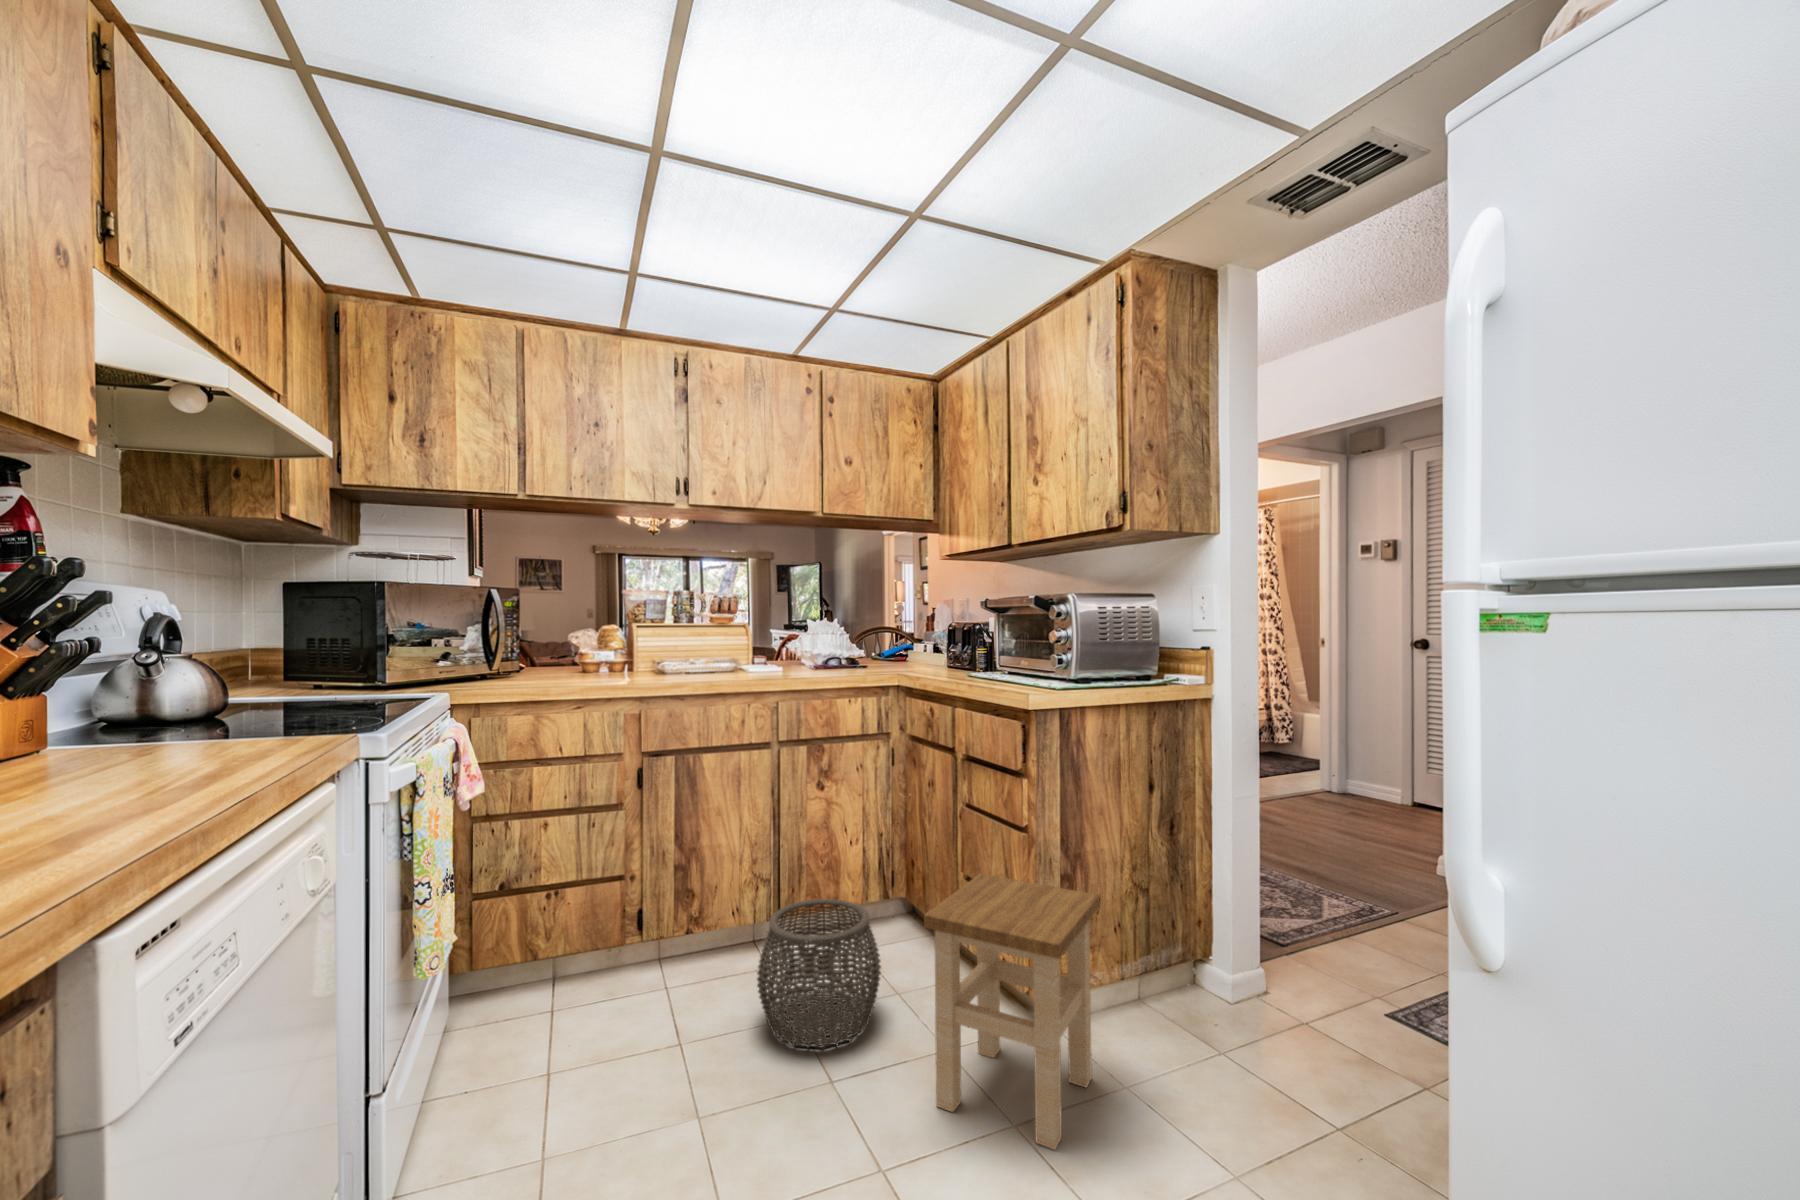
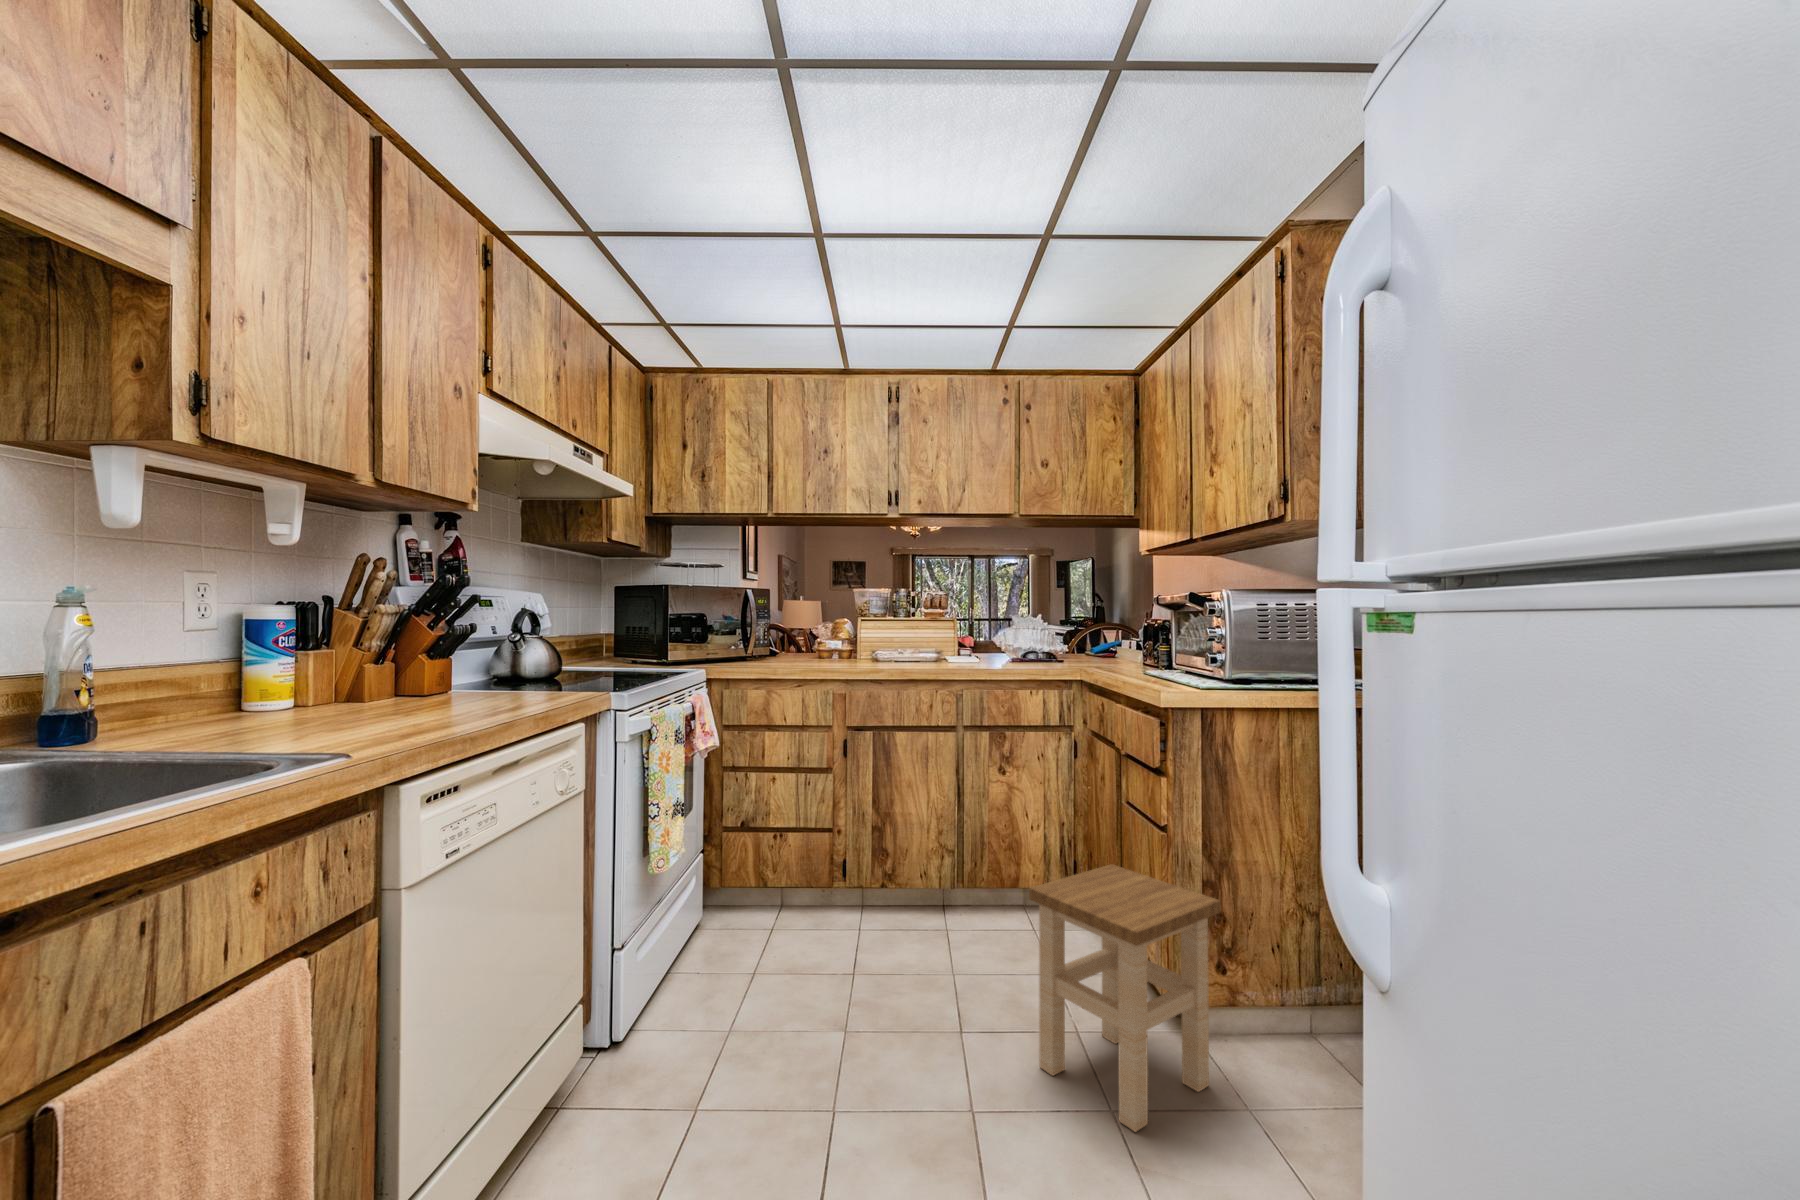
woven basket: present [757,899,881,1048] -> none [913,869,1025,1000]

